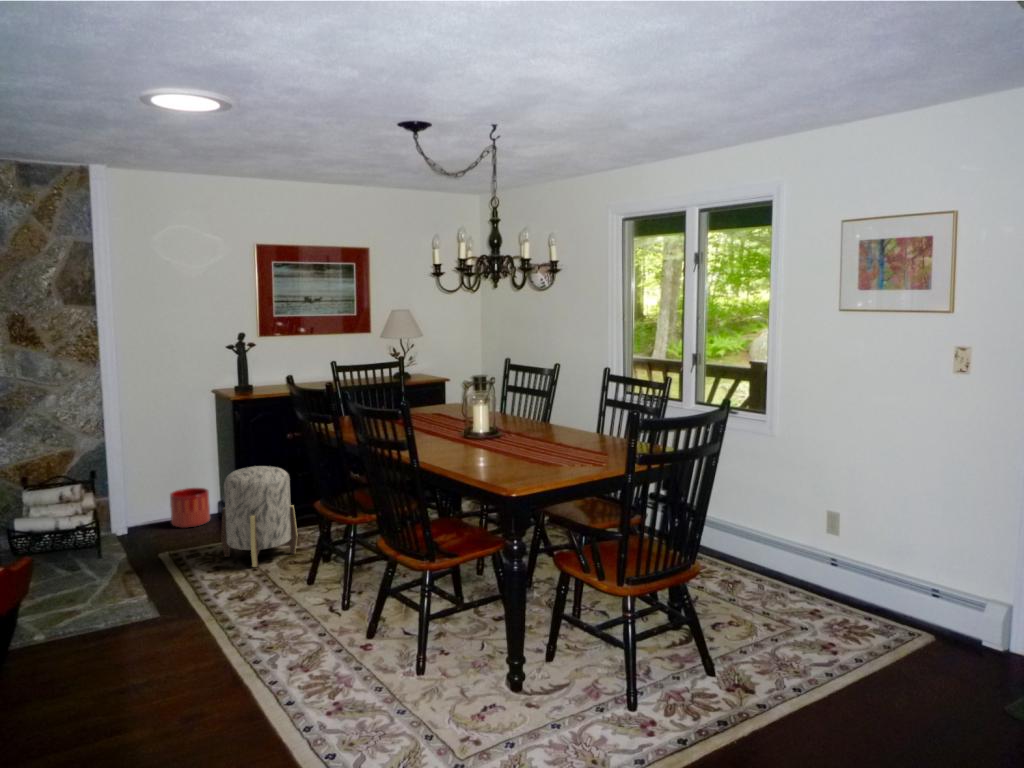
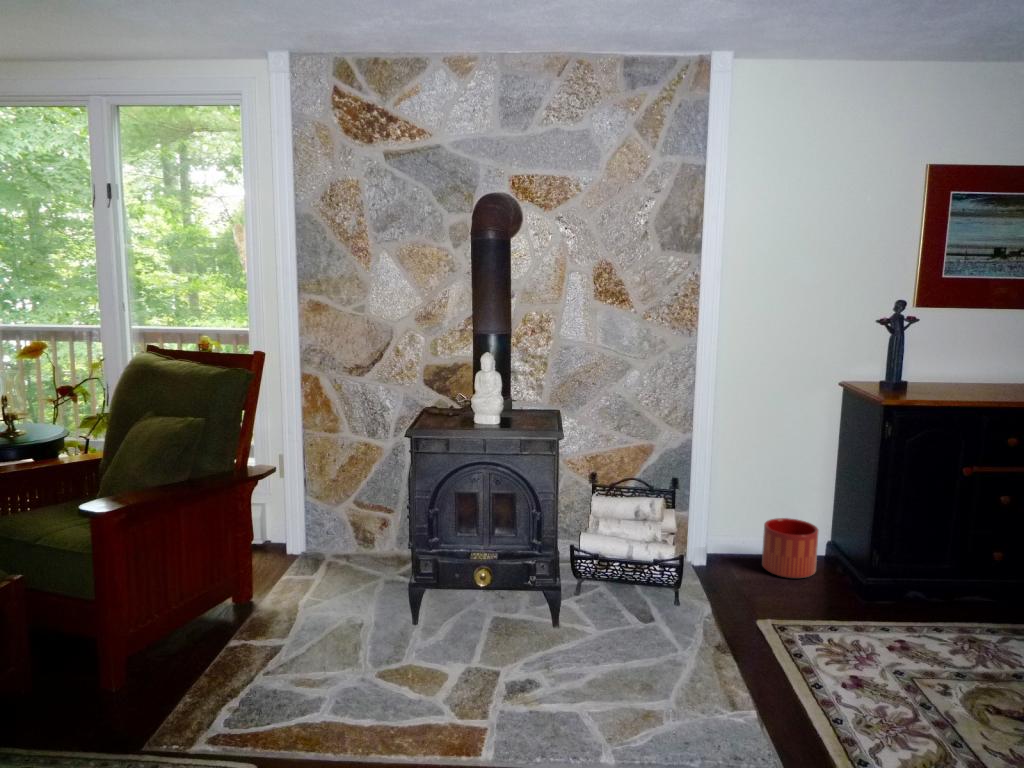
ottoman: present [221,466,297,567] -> none [860,524,997,699]

